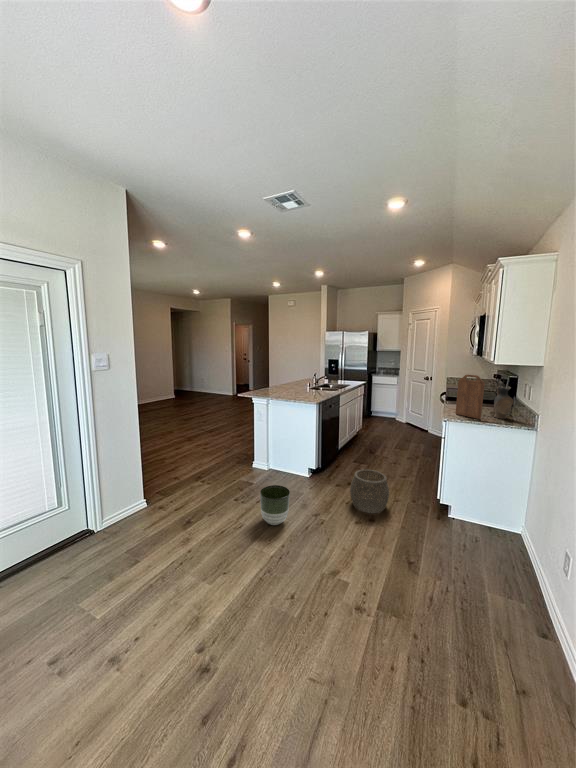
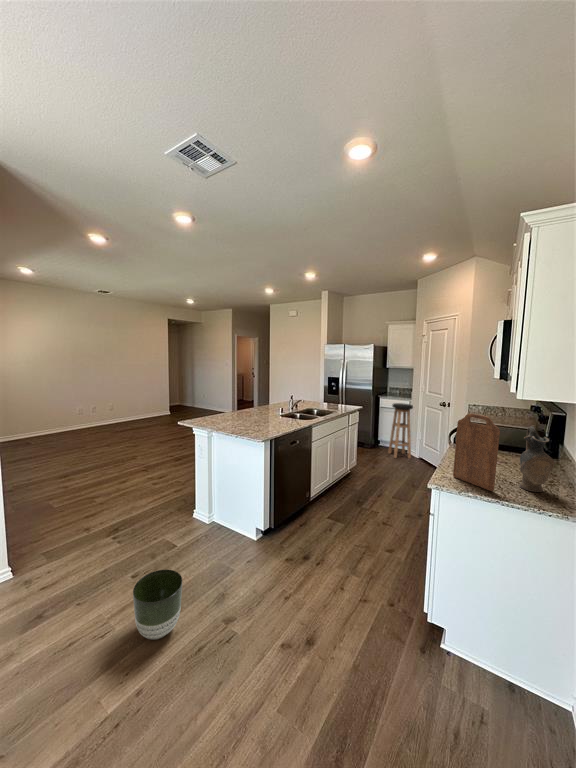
bar stool: none [381,380,401,424] -> present [388,403,413,458]
woven basket: present [350,469,389,513] -> none [289,547,348,627]

